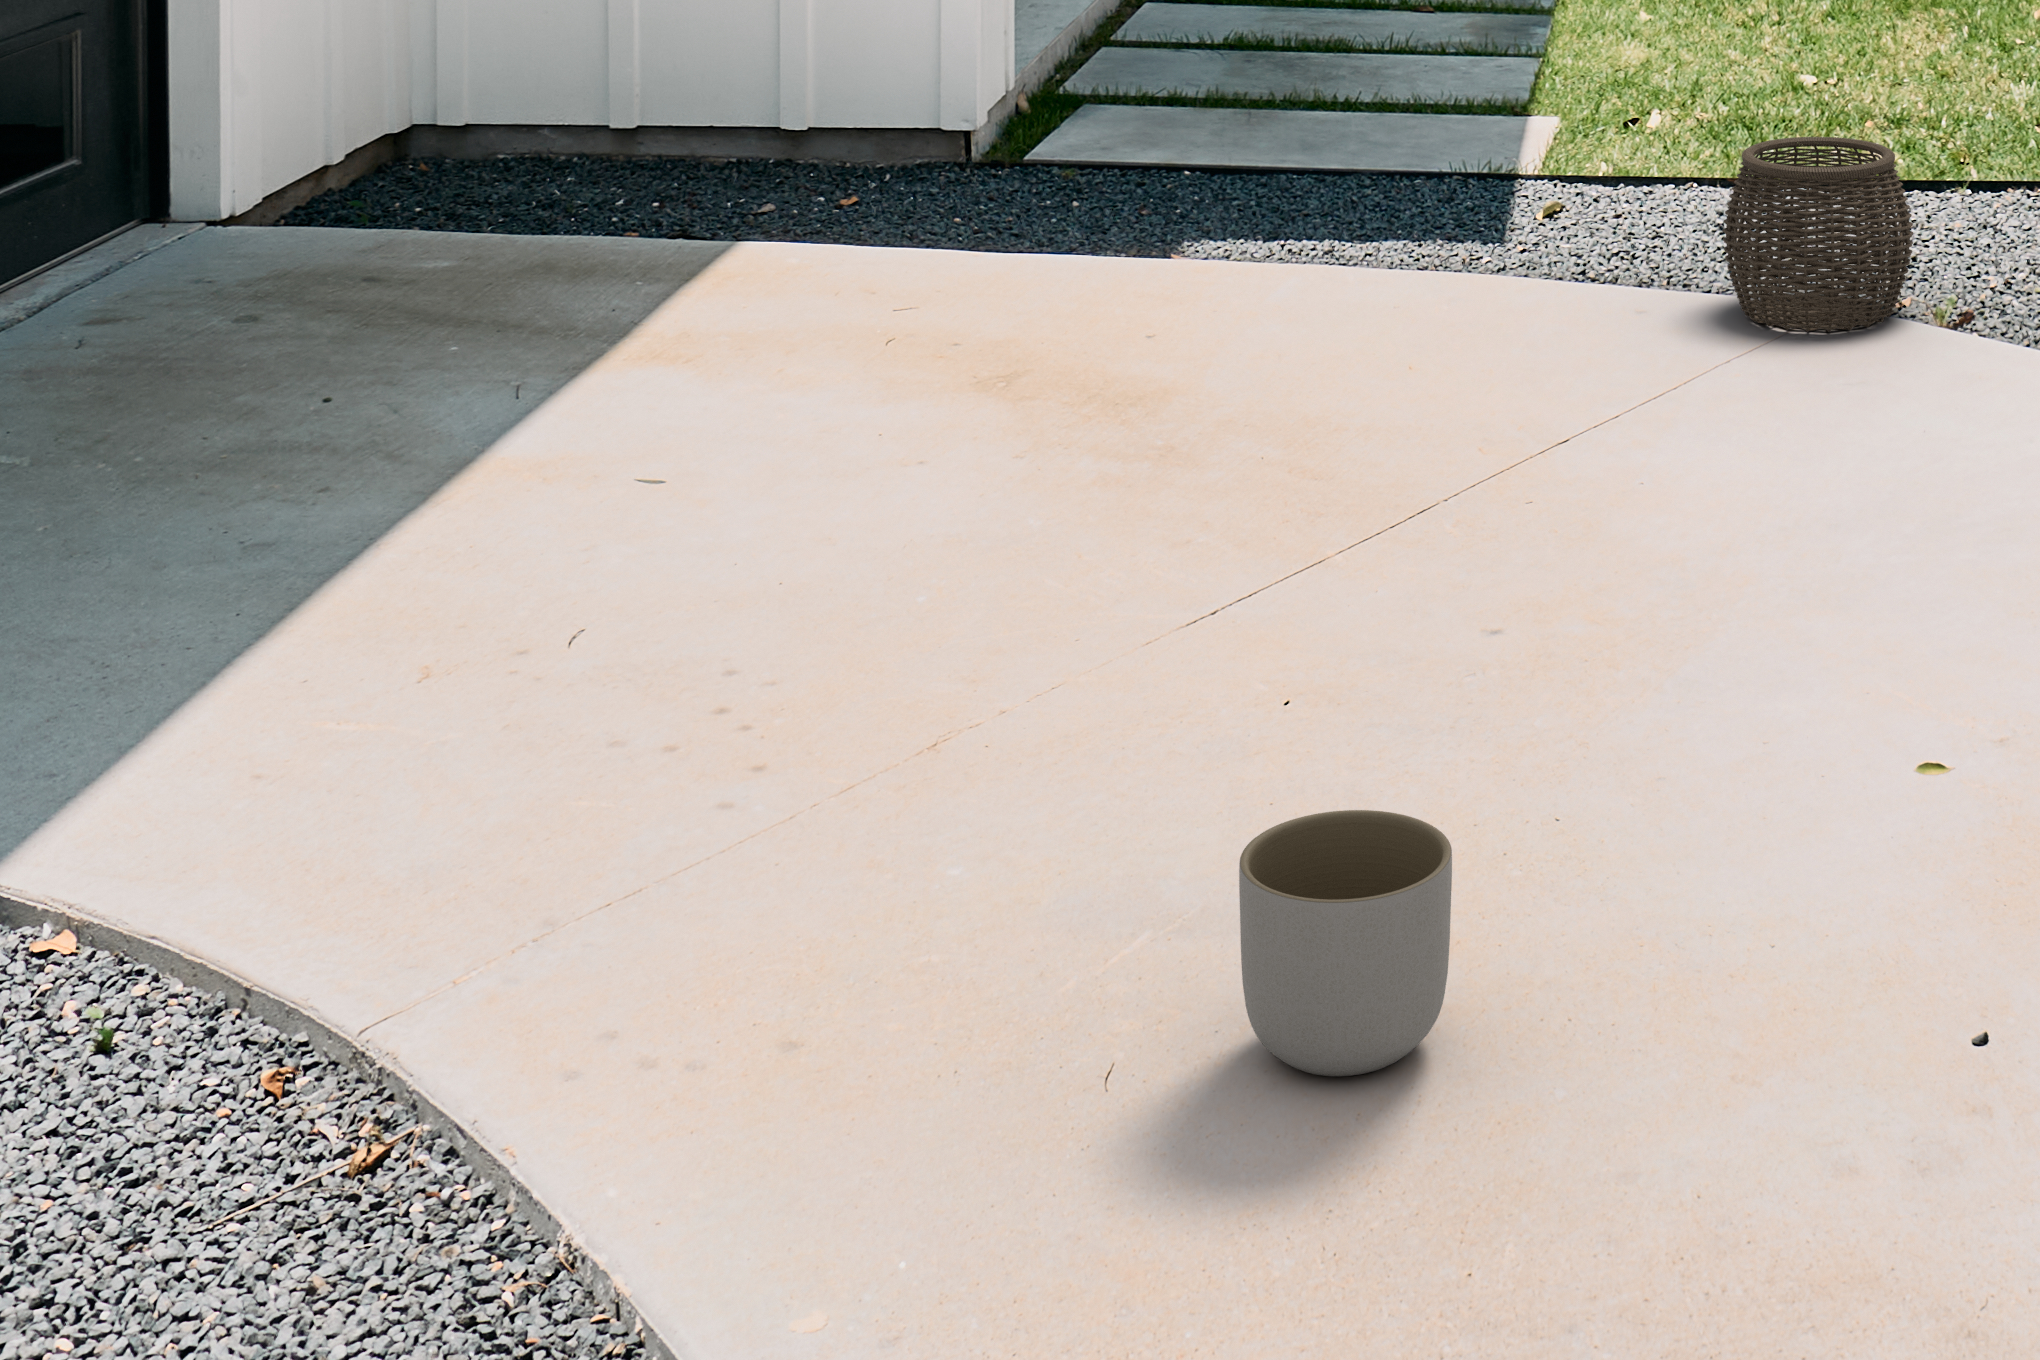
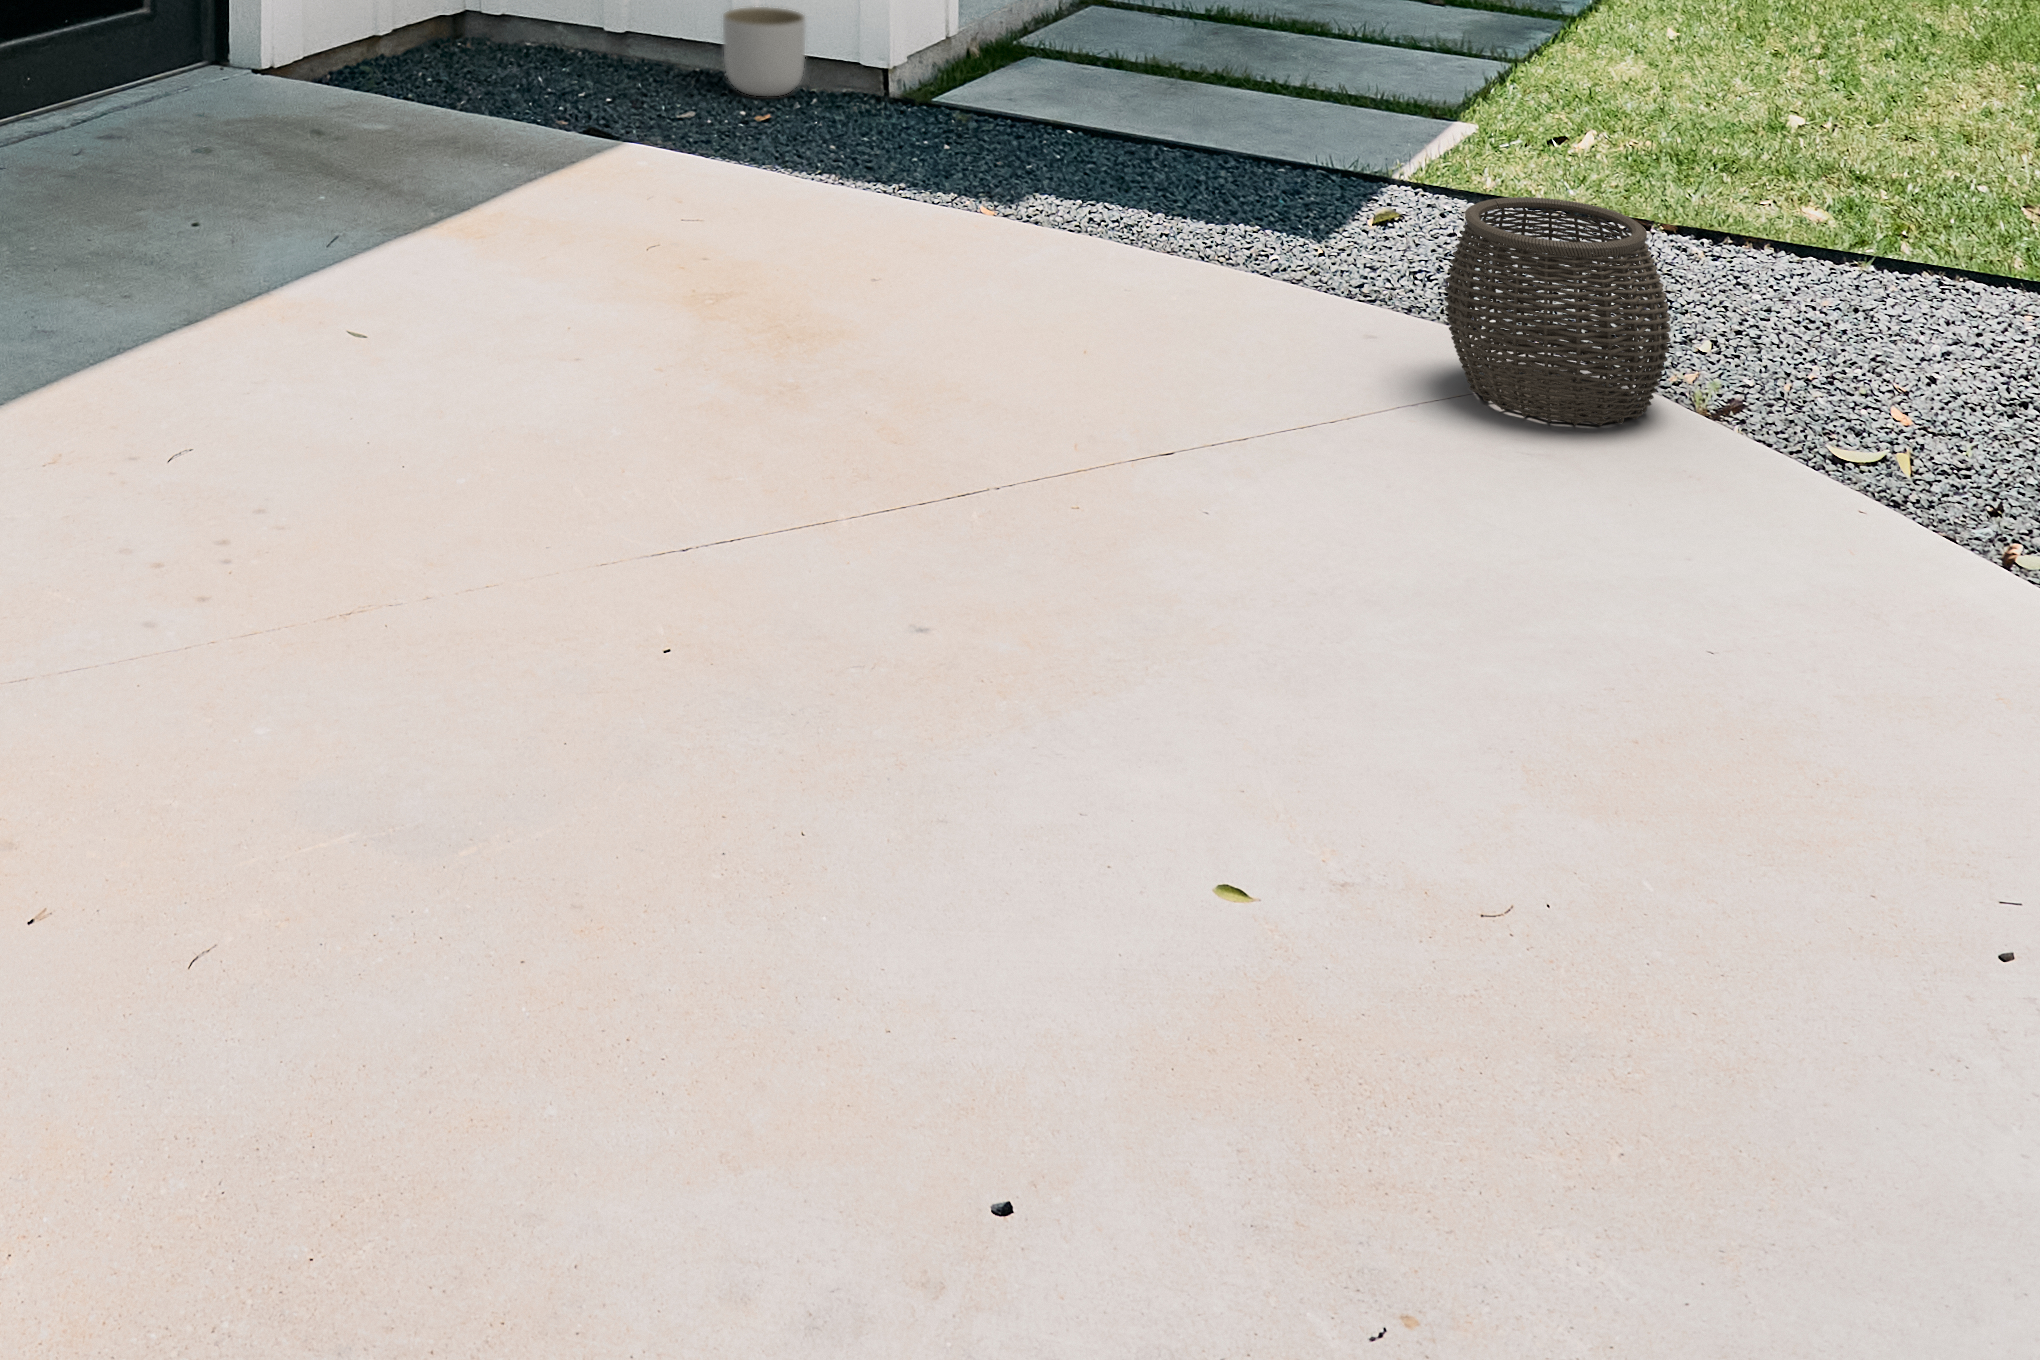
planter: present [1239,810,1452,1076] -> present [723,7,805,97]

